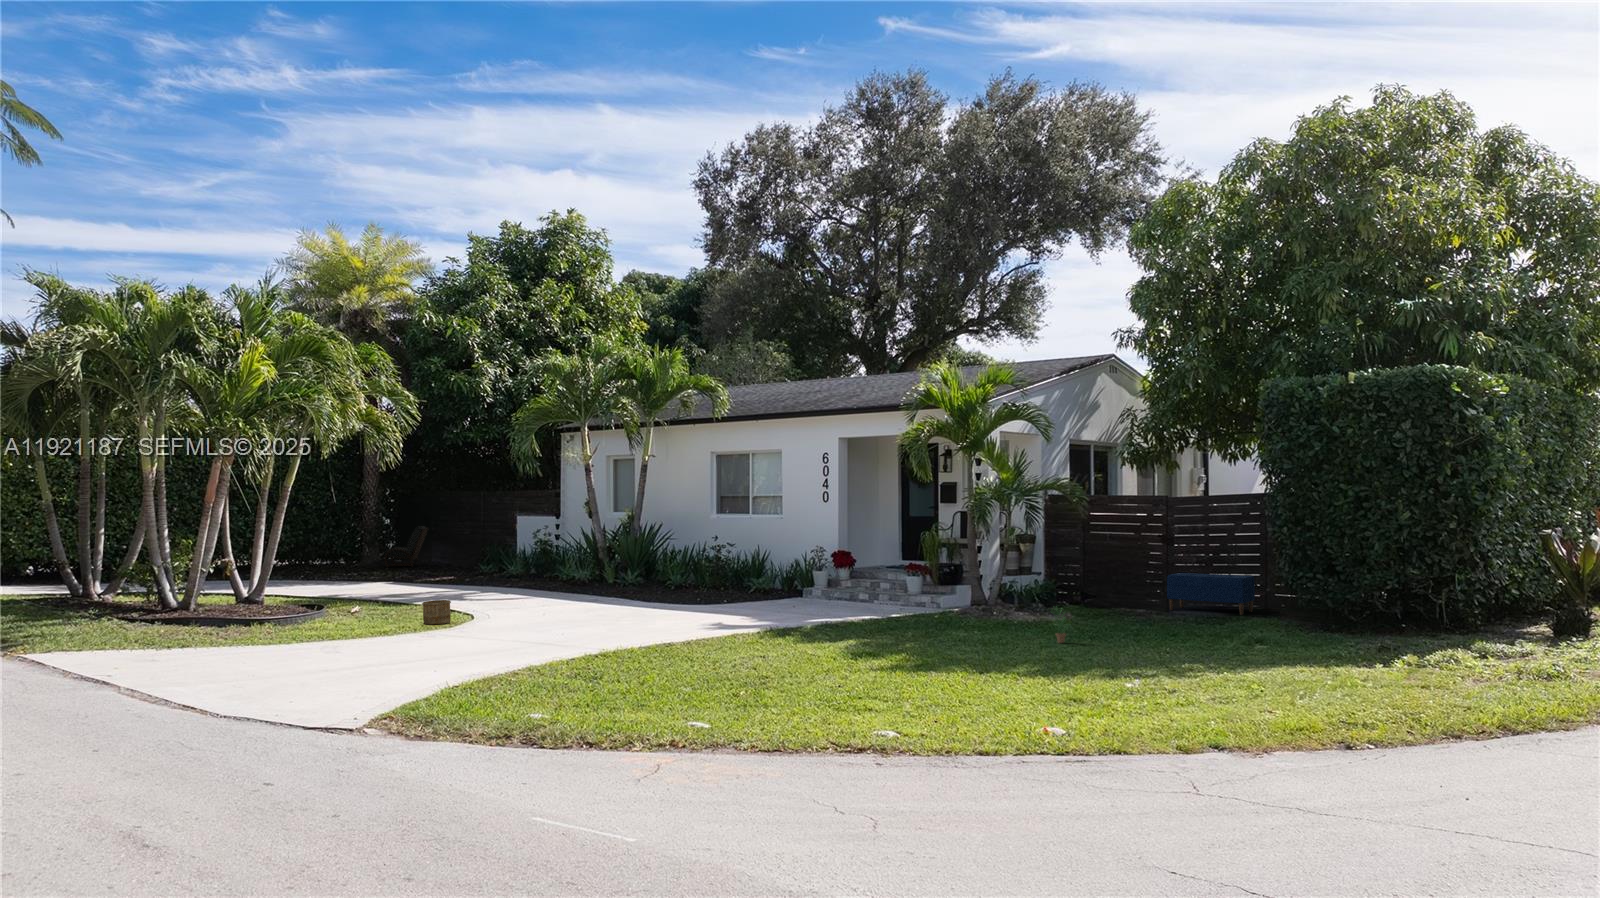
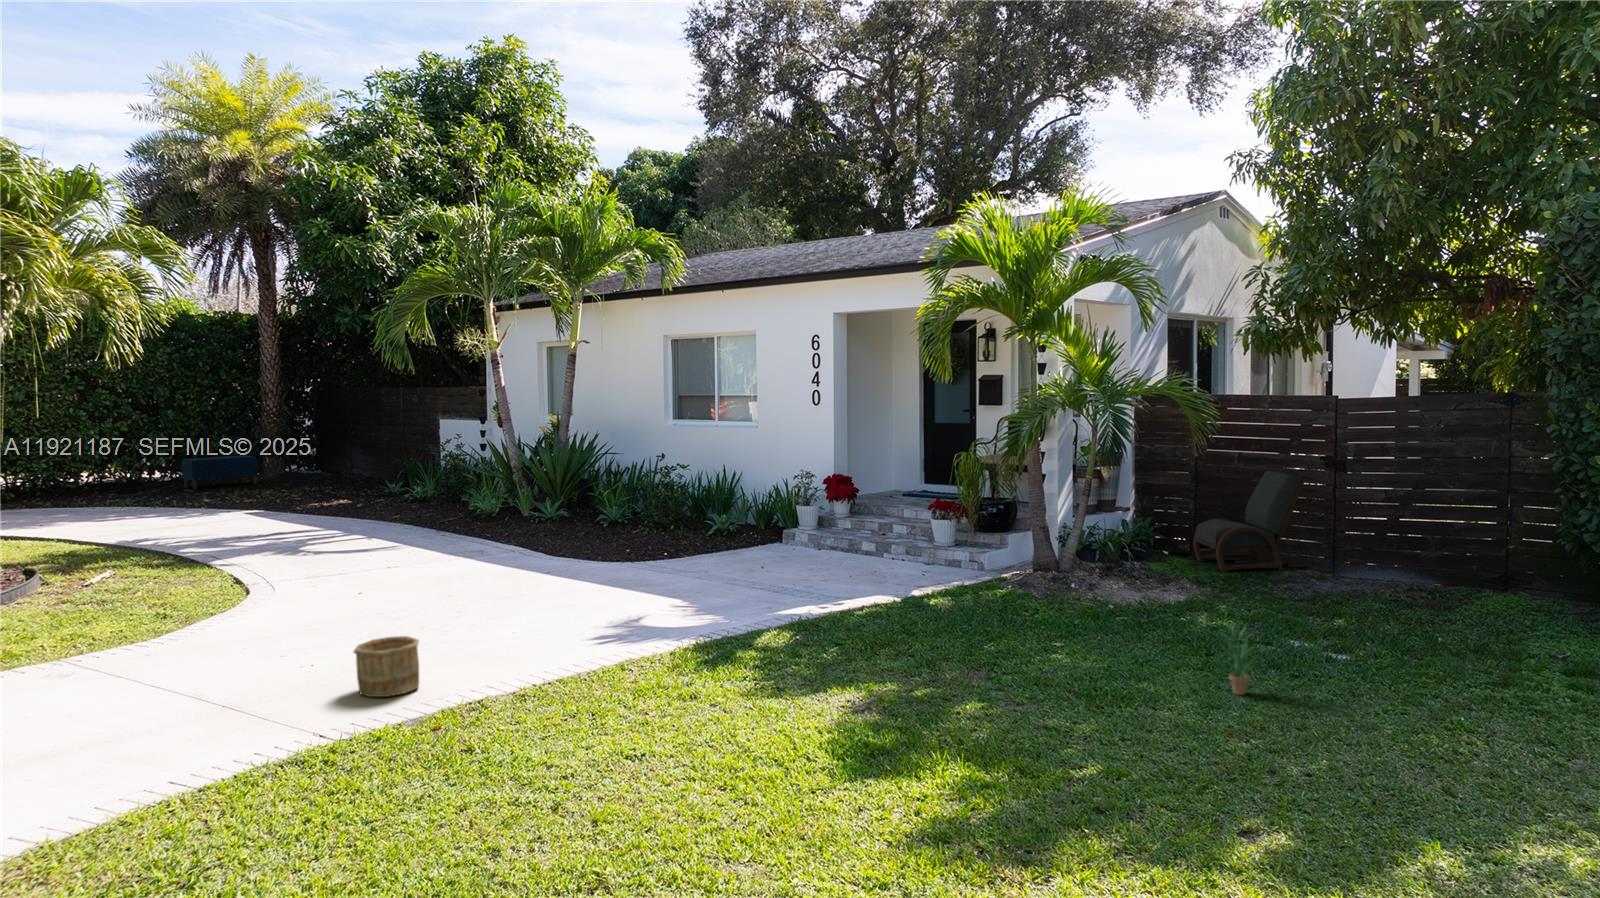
lounge chair: present [384,526,428,567] -> present [1193,471,1305,572]
bench: present [1167,573,1255,615] -> present [182,455,258,490]
wooden bucket: present [422,600,451,625] -> present [354,636,419,697]

